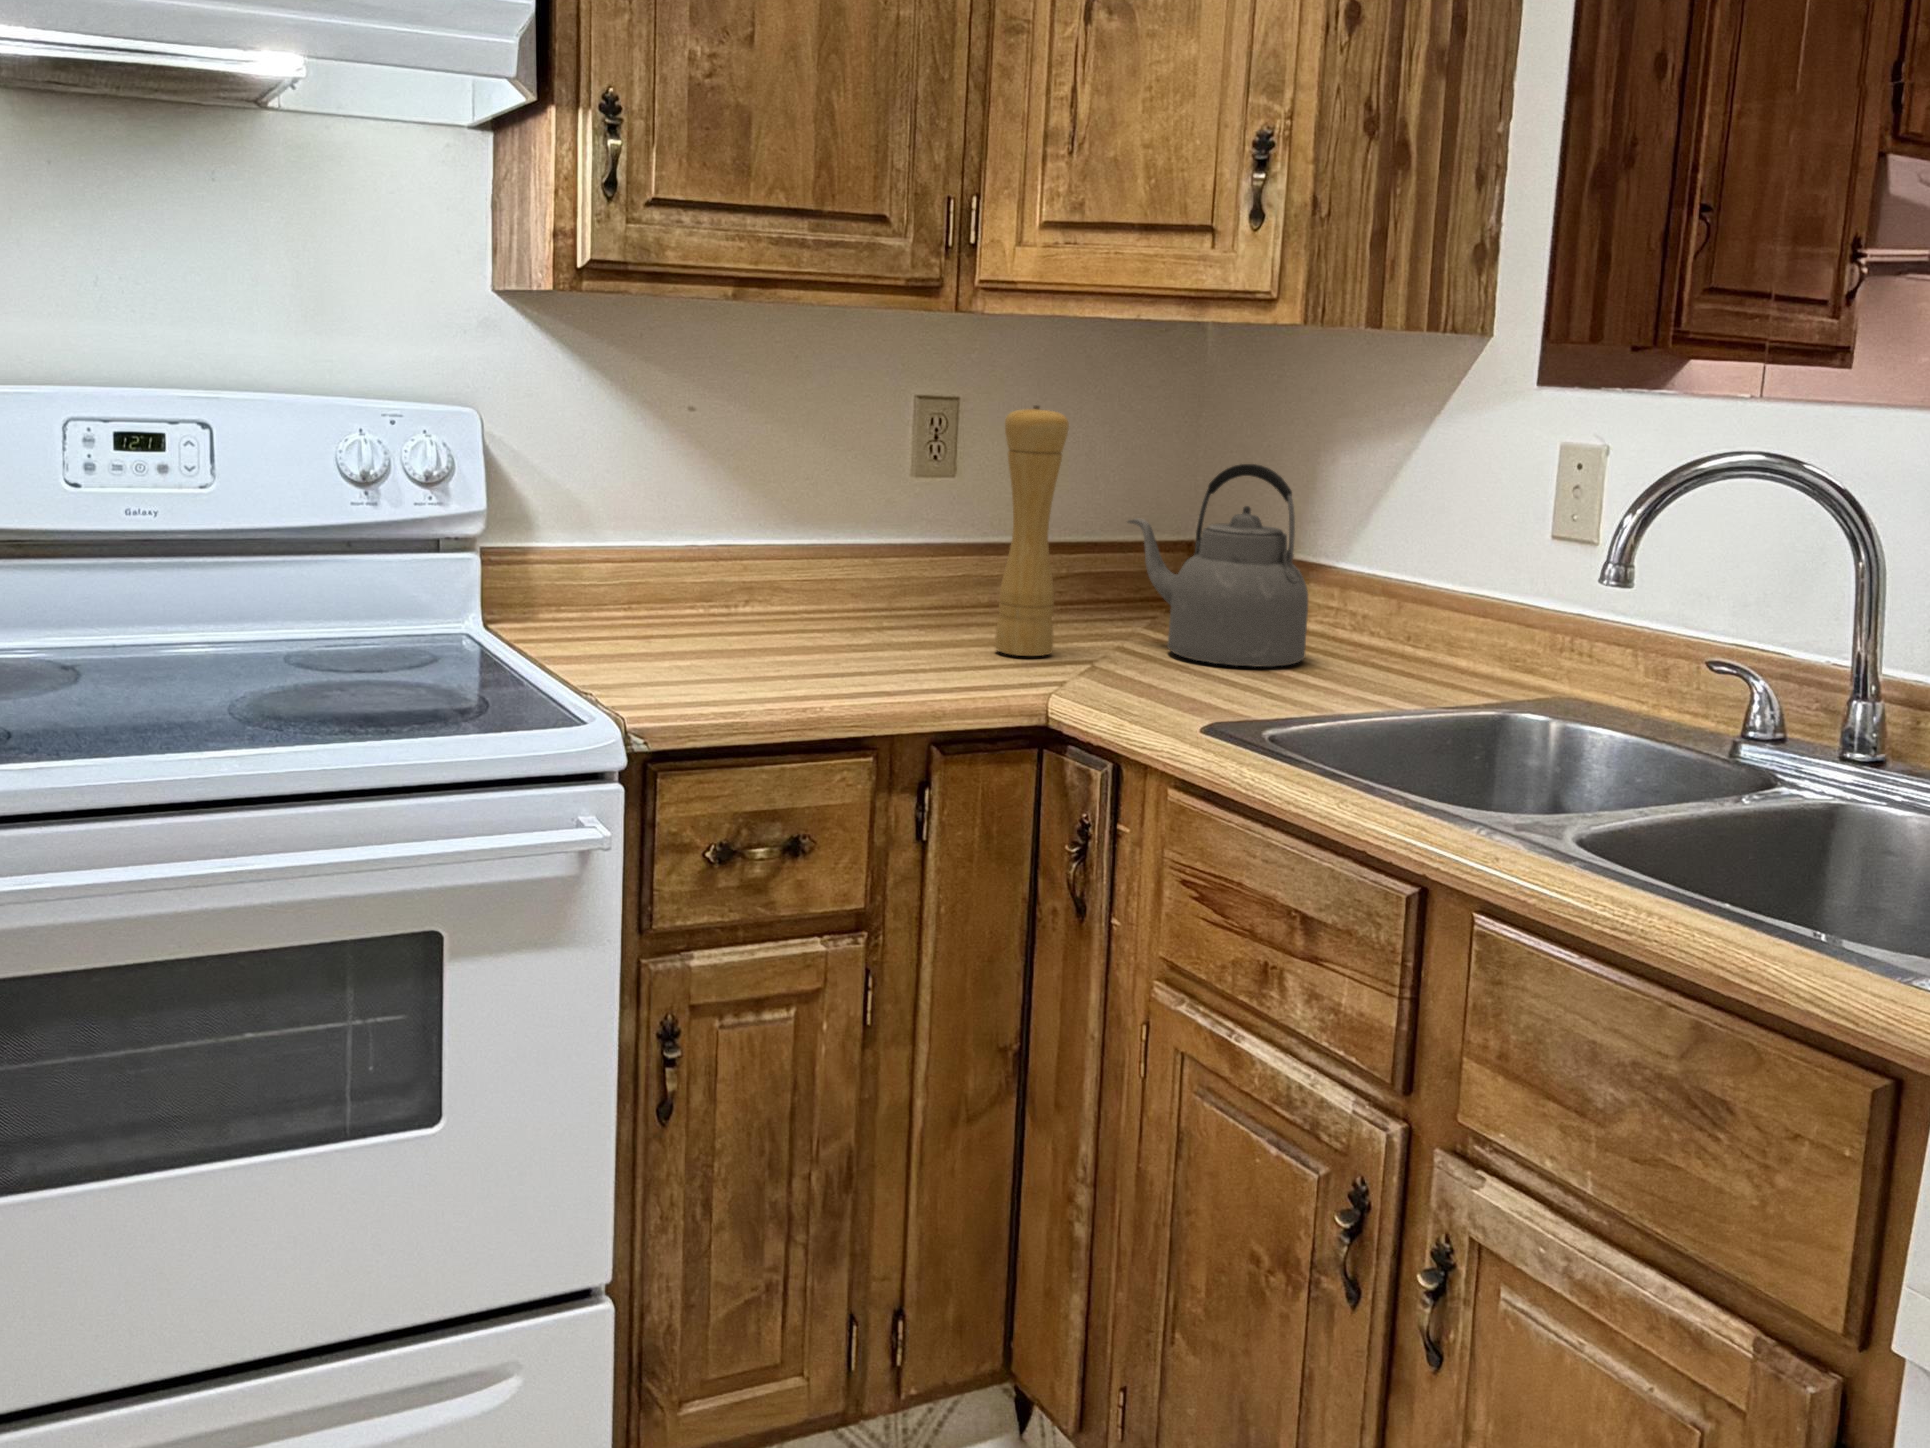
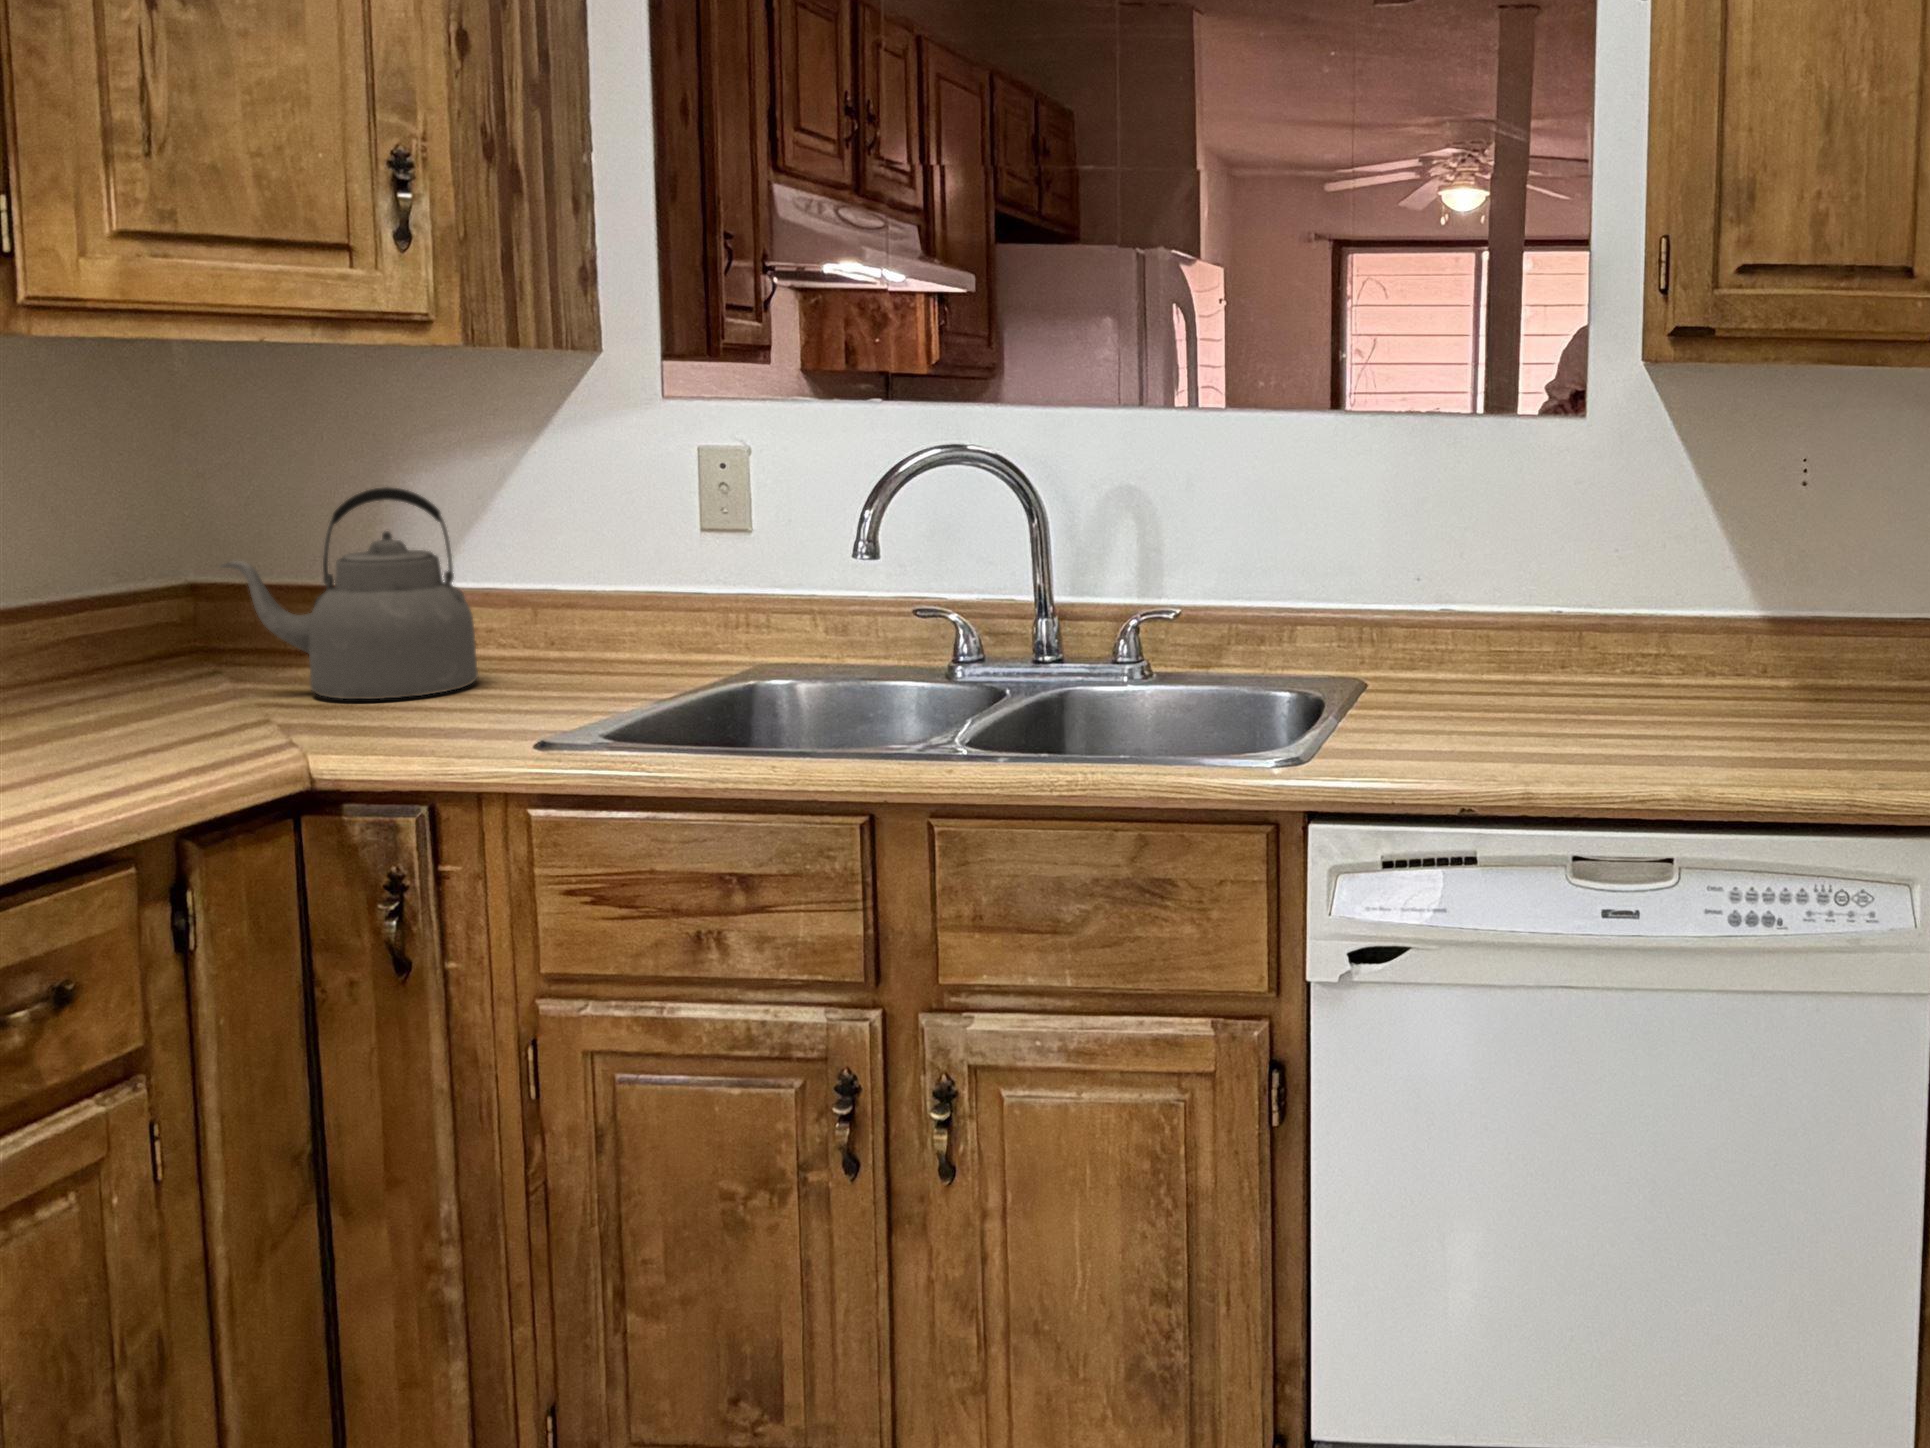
pepper mill: present [995,405,1069,656] -> none [86,447,197,737]

